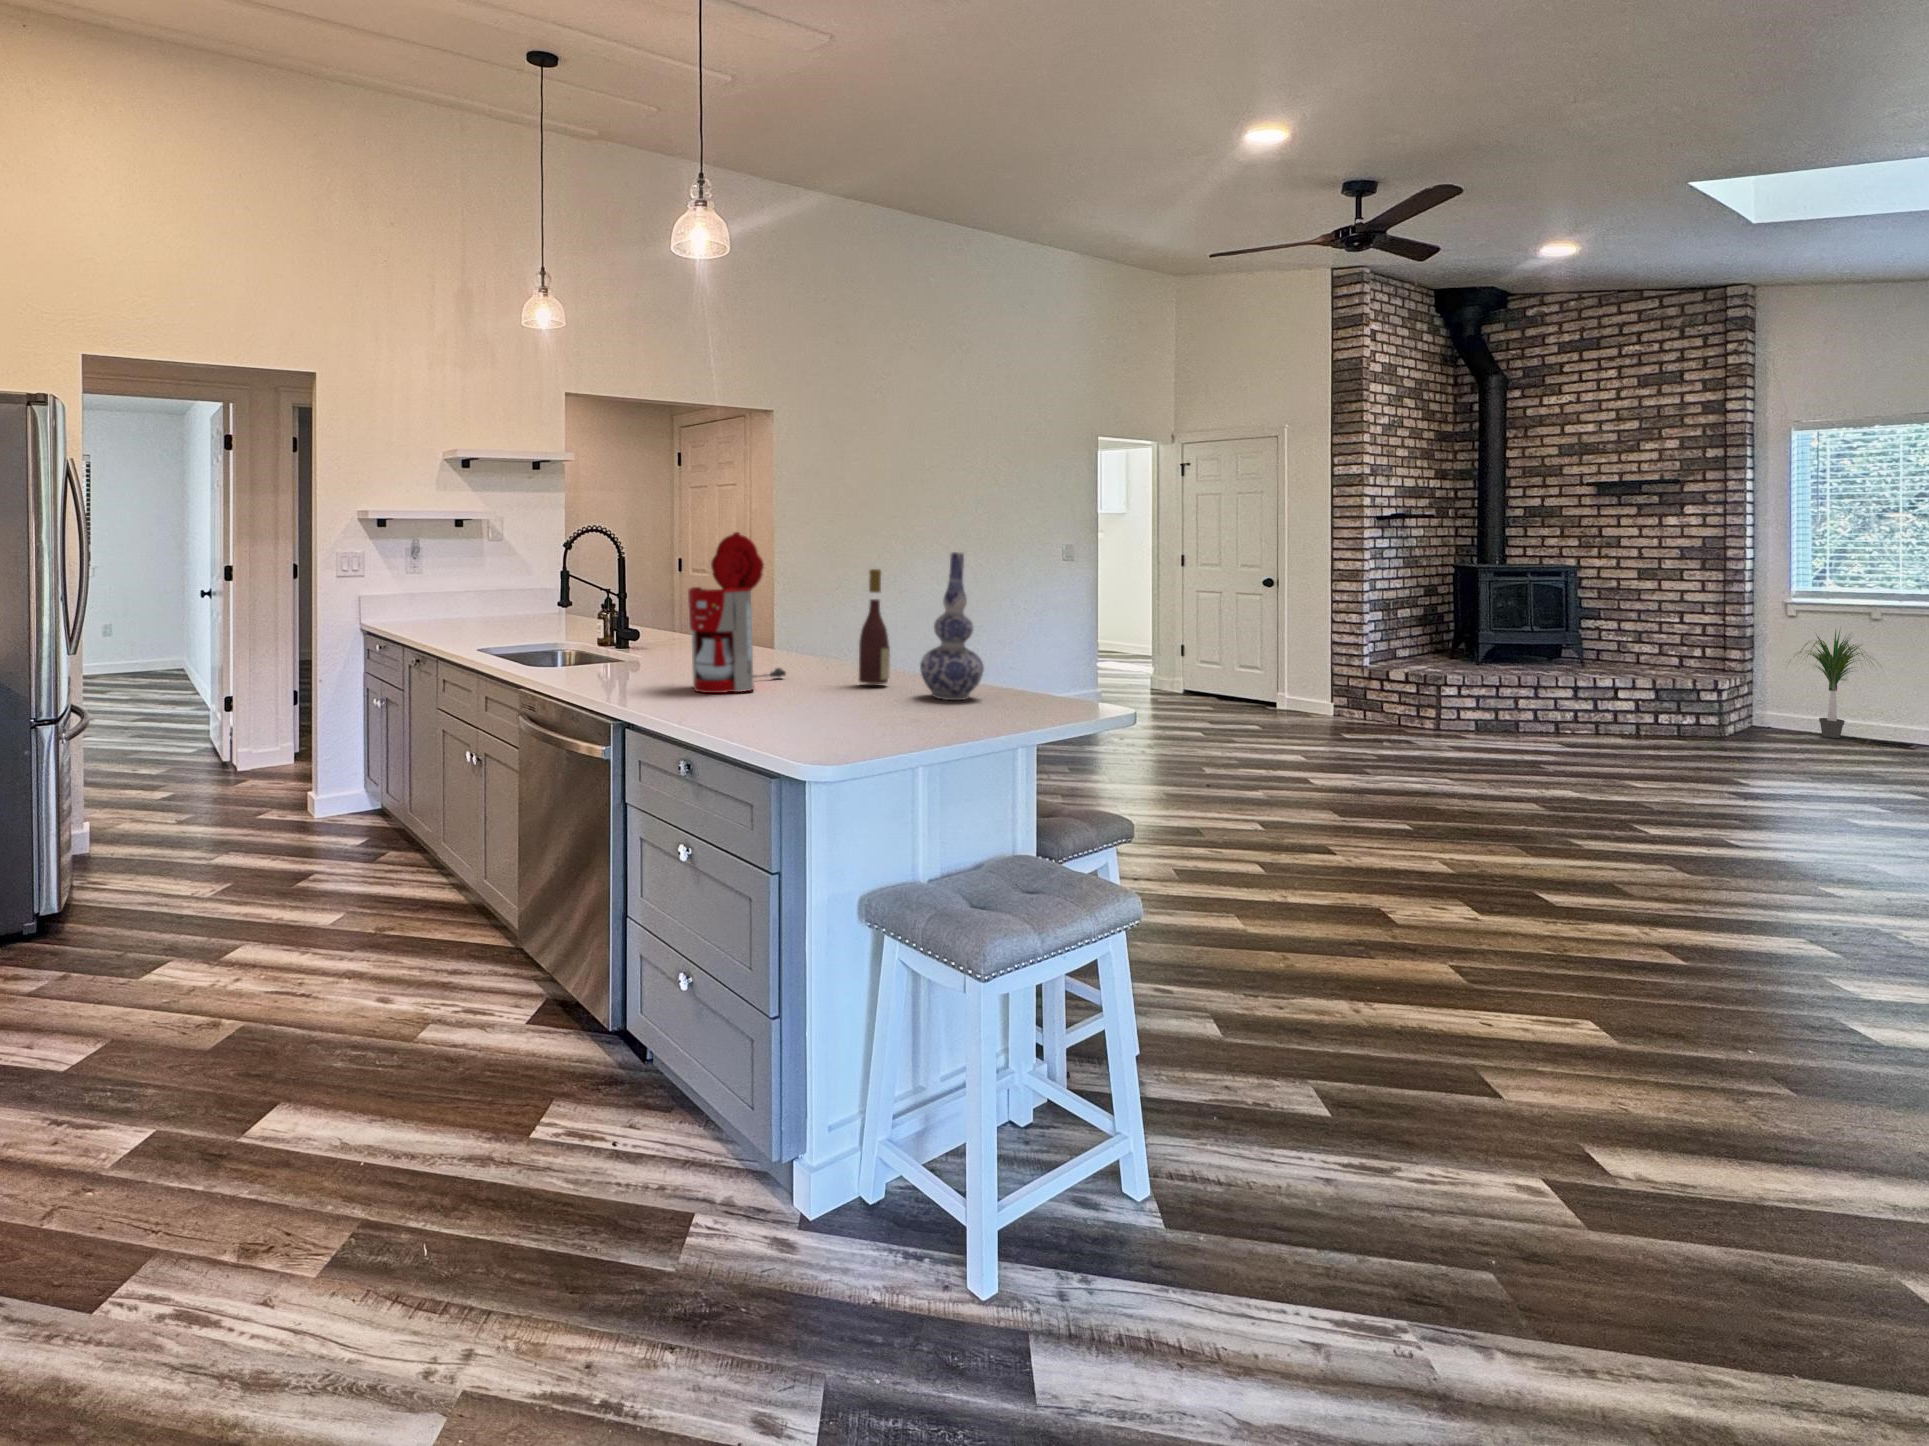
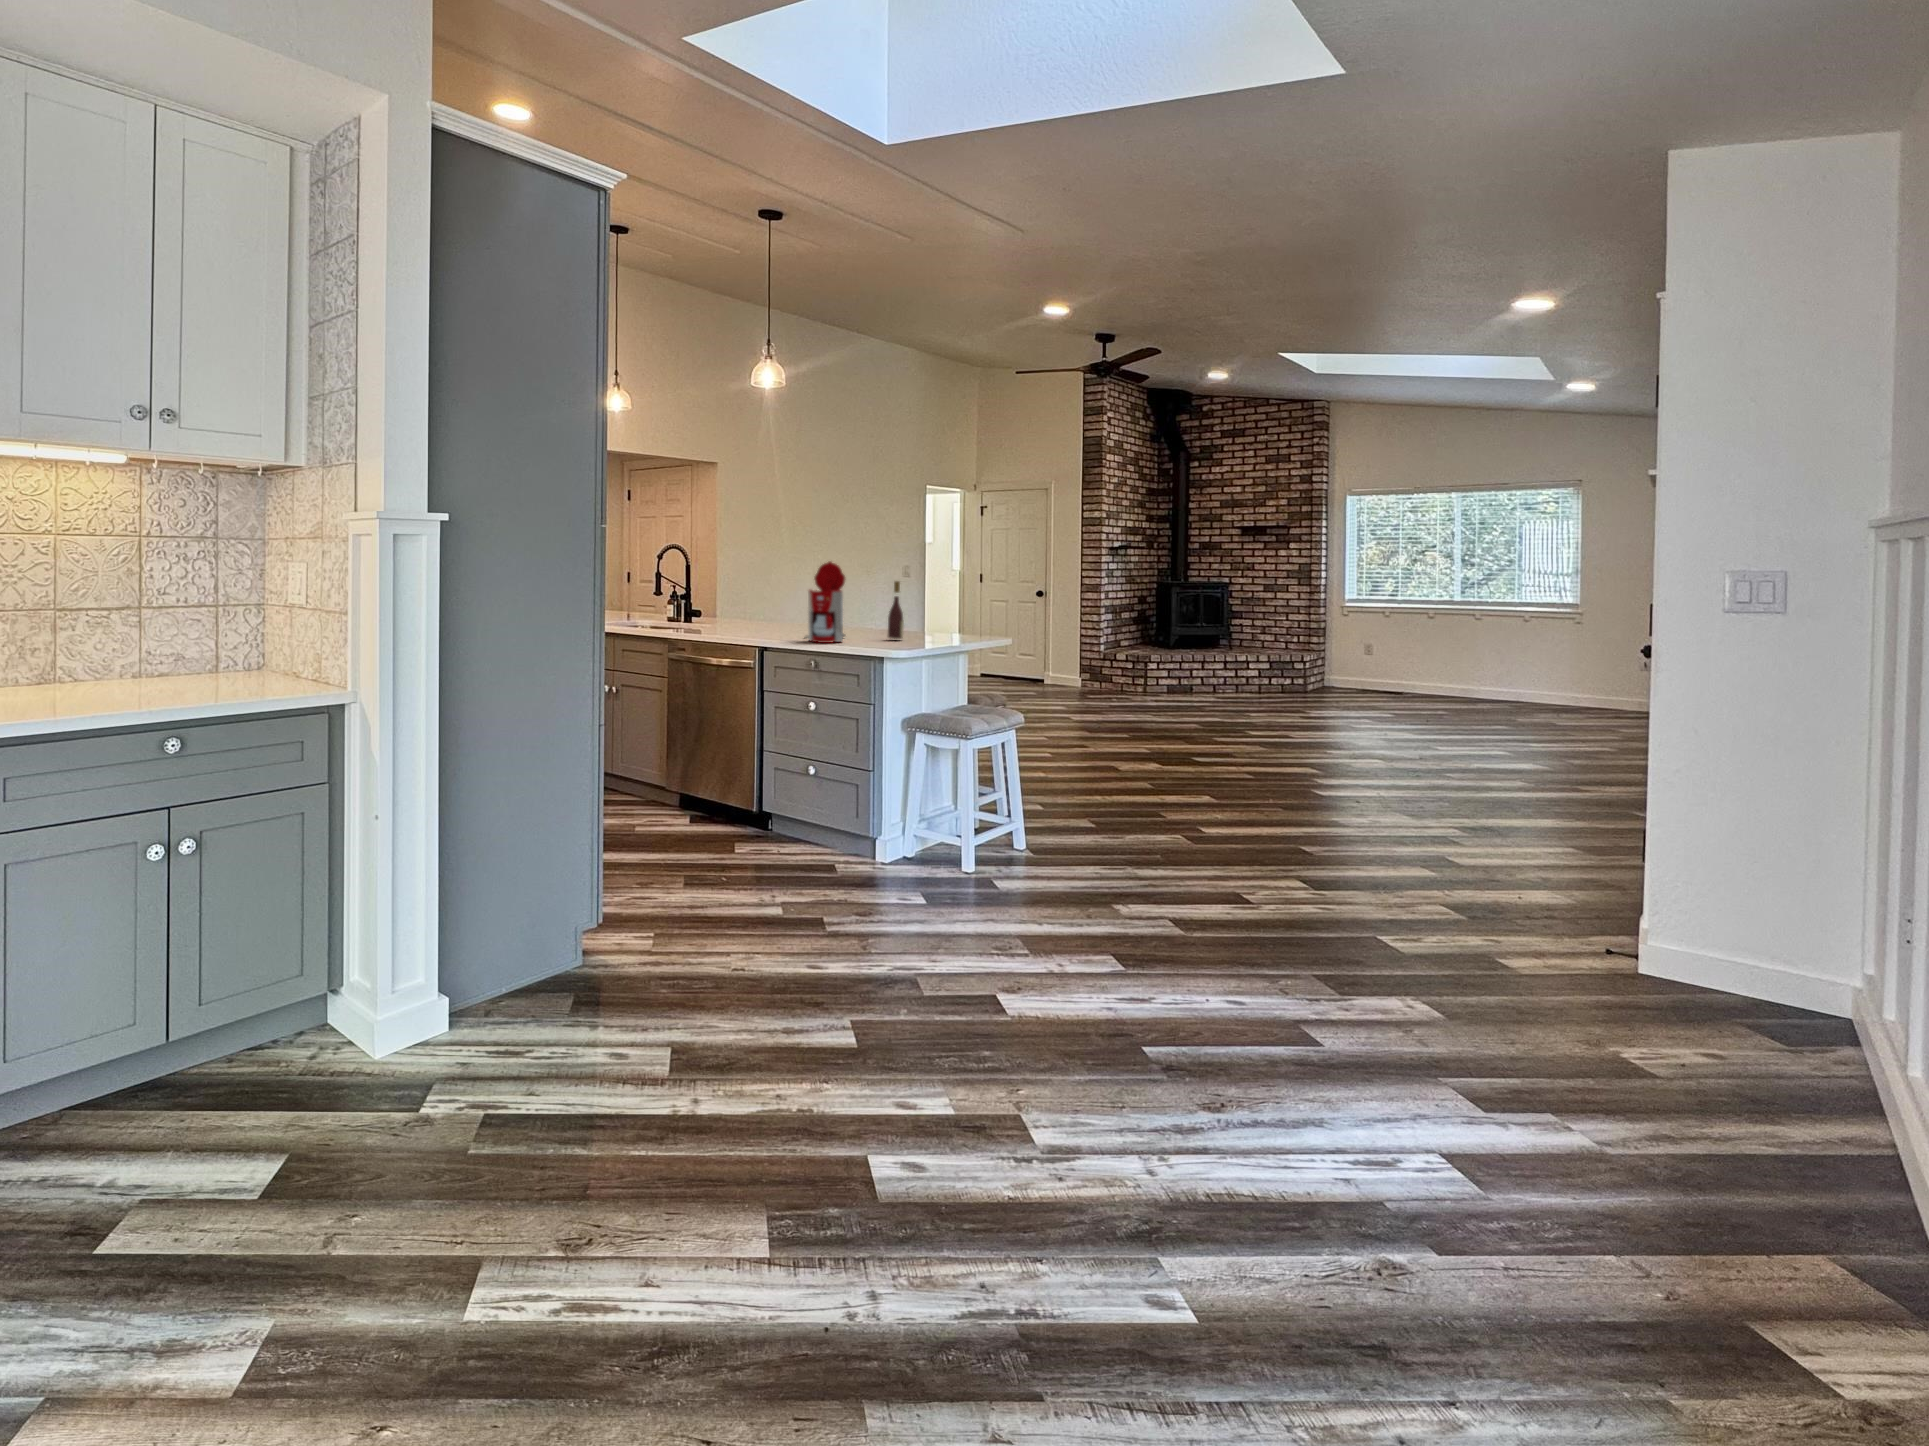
vase: present [920,552,984,700] -> none [926,573,956,644]
potted plant: present [1796,630,1872,738] -> none [1340,620,1394,691]

